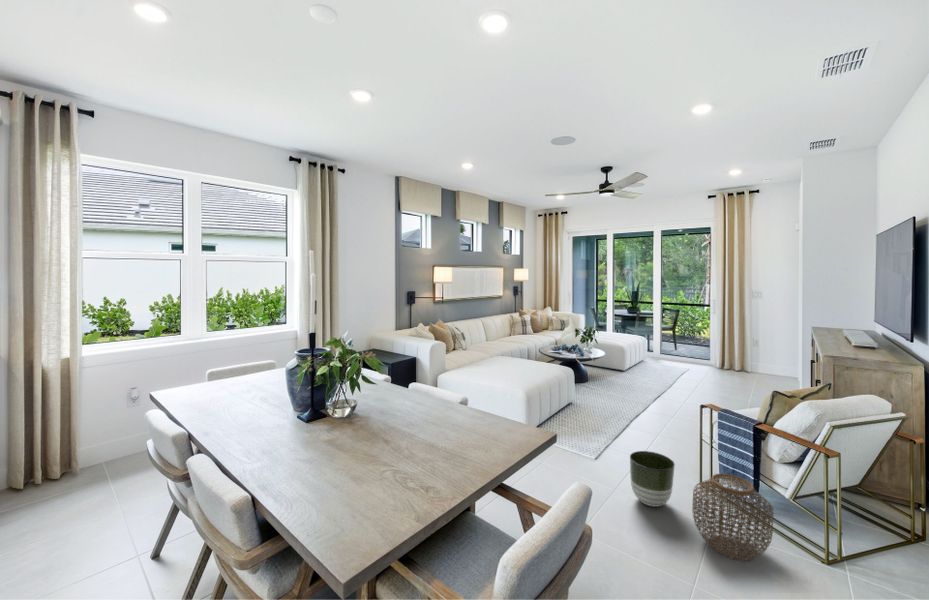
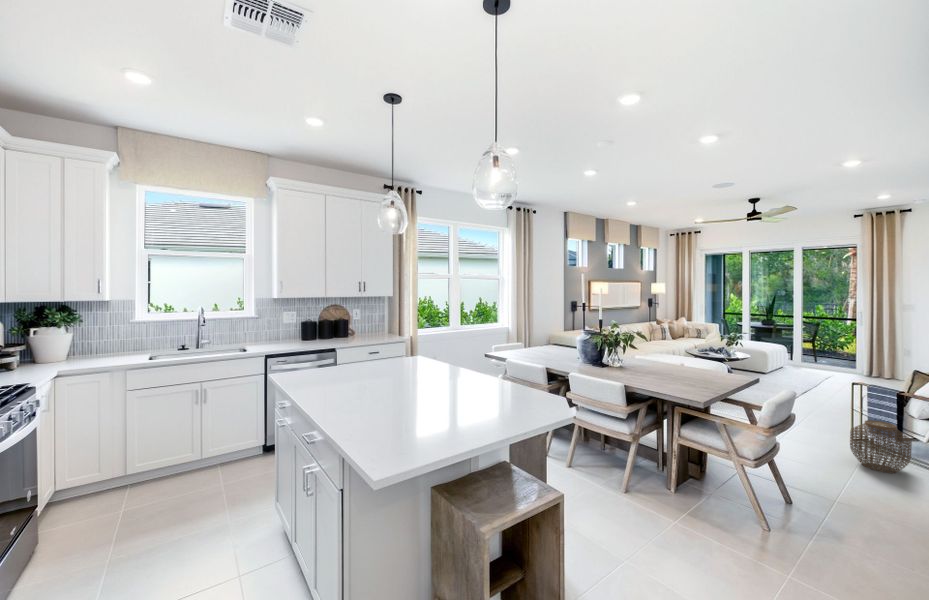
planter: present [630,451,675,507] -> none [797,412,834,447]

